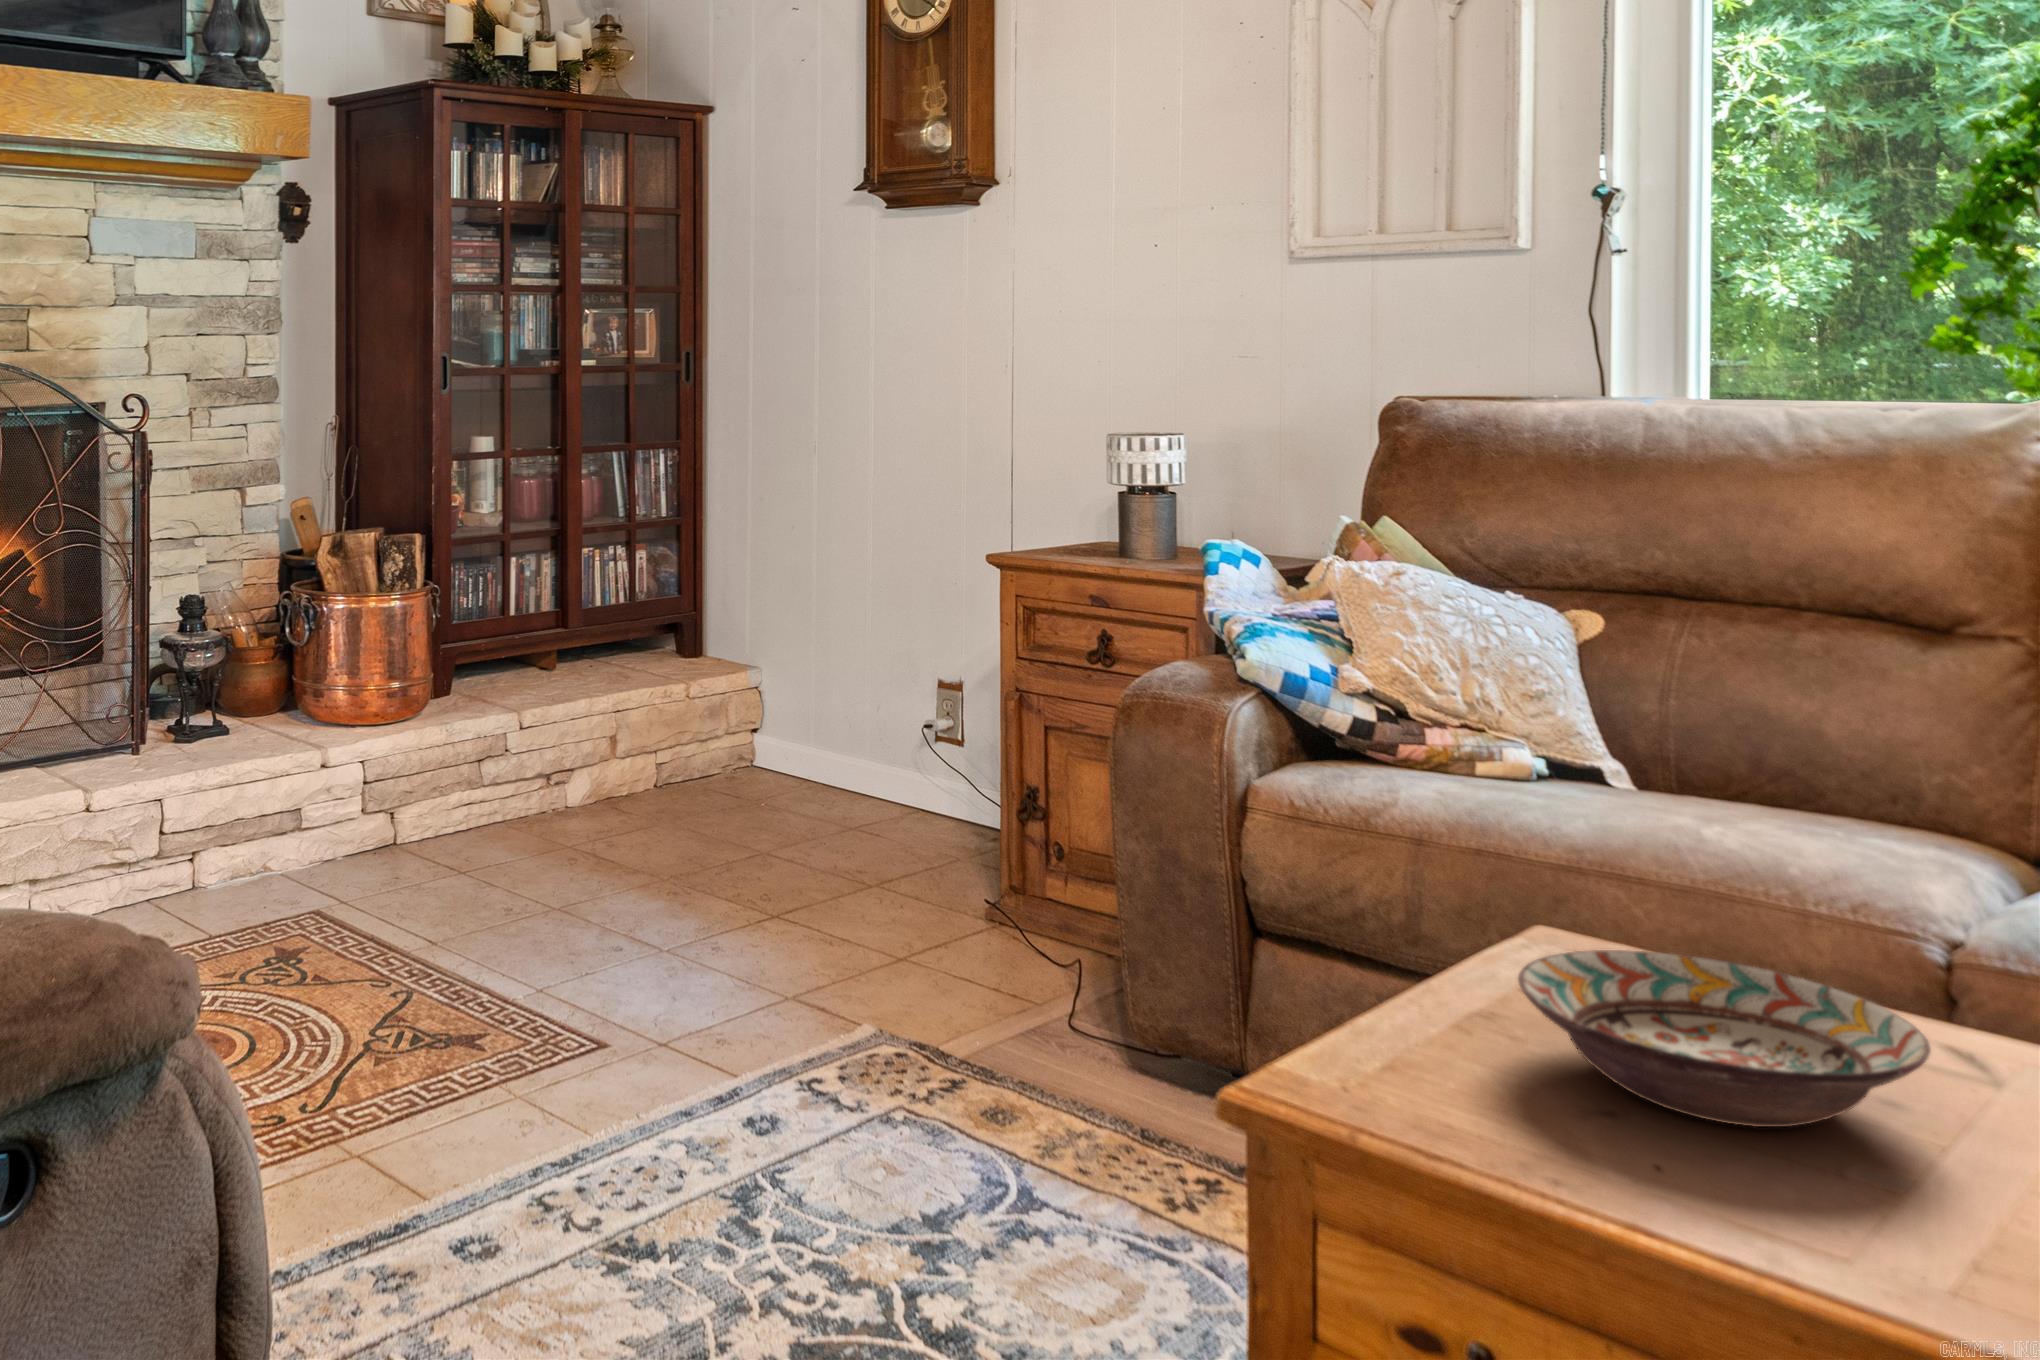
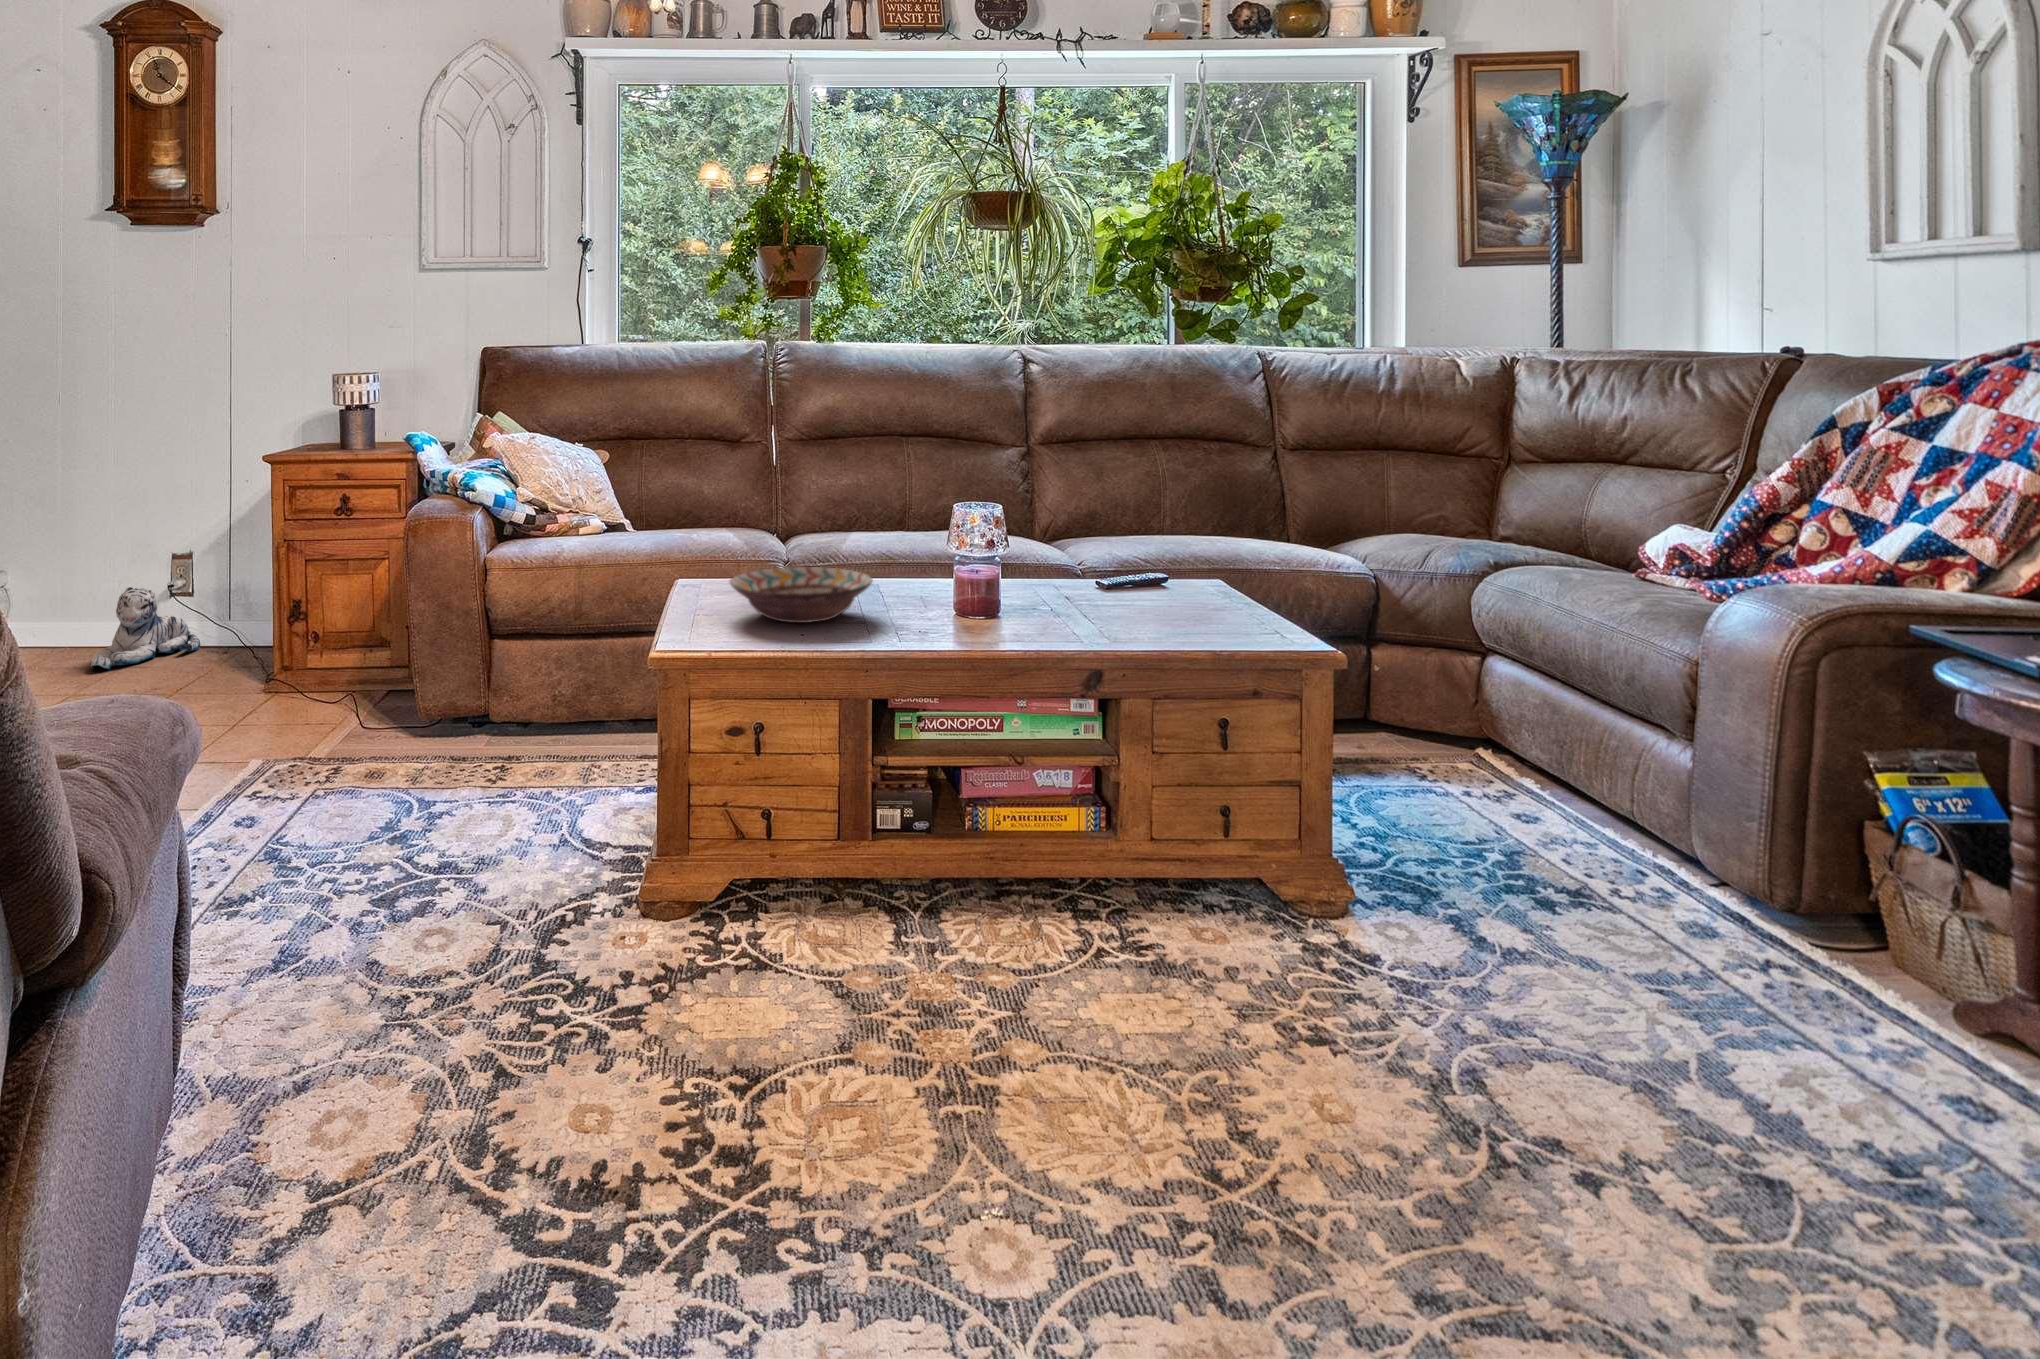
plush toy: none [801,717,962,826] -> present [90,587,200,669]

